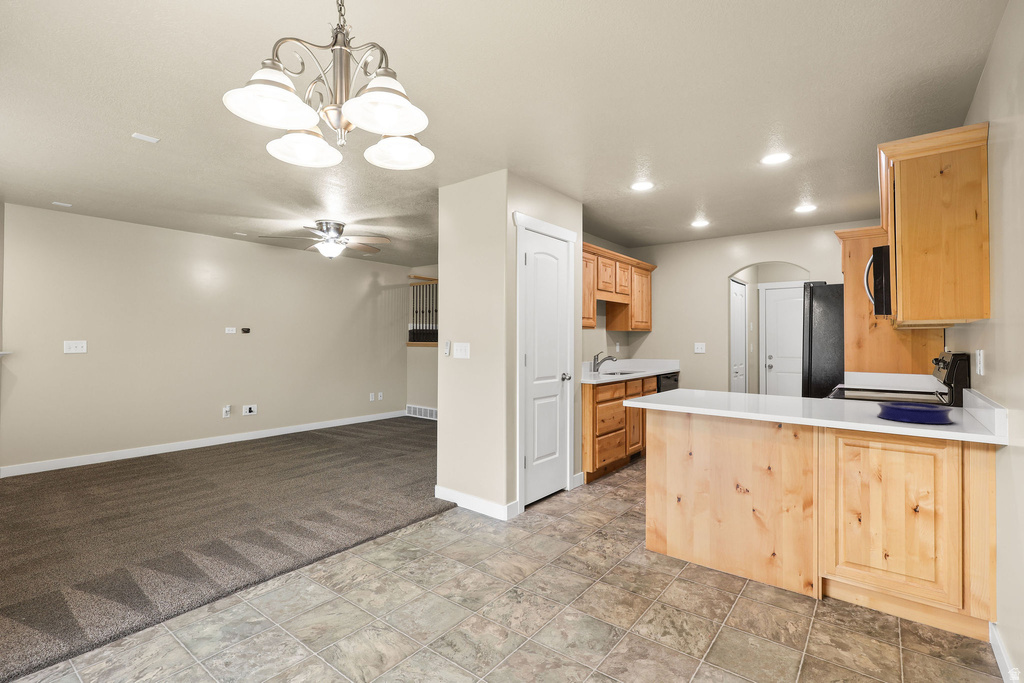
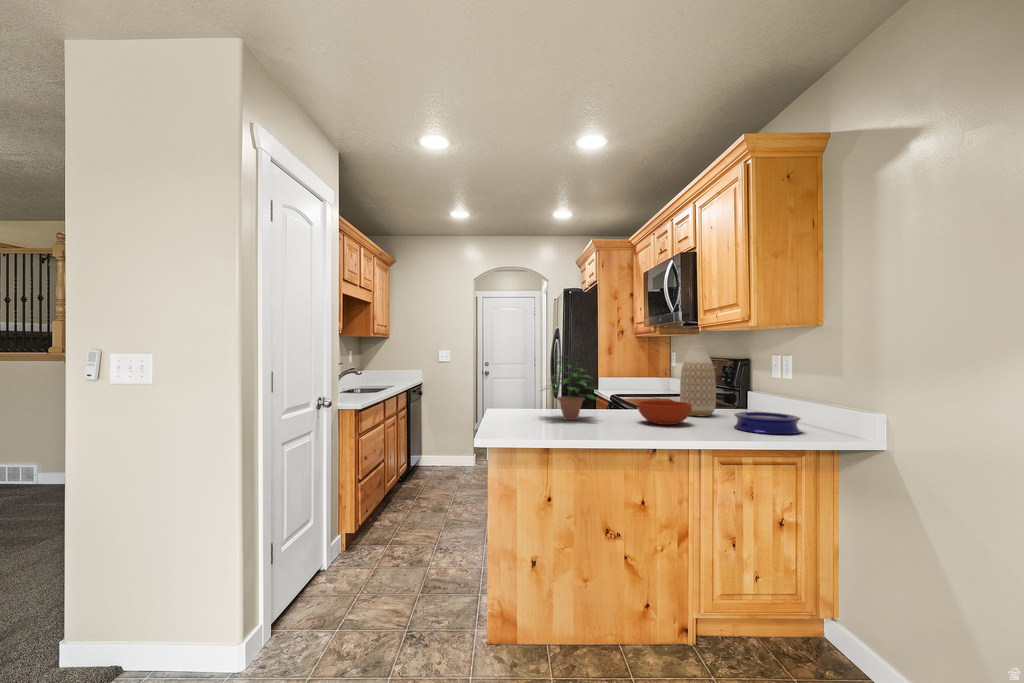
vase: none [858,338,900,407] -> present [680,346,716,416]
potted plant: none [705,346,761,399] -> present [551,357,596,420]
bowl: none [787,387,841,408] -> present [638,401,692,425]

